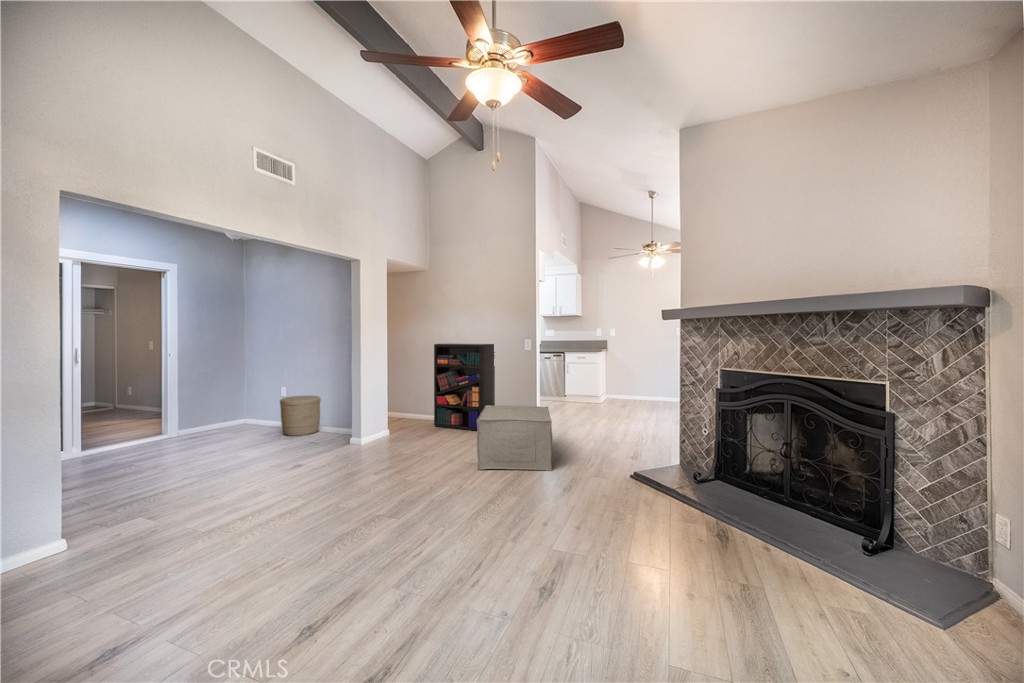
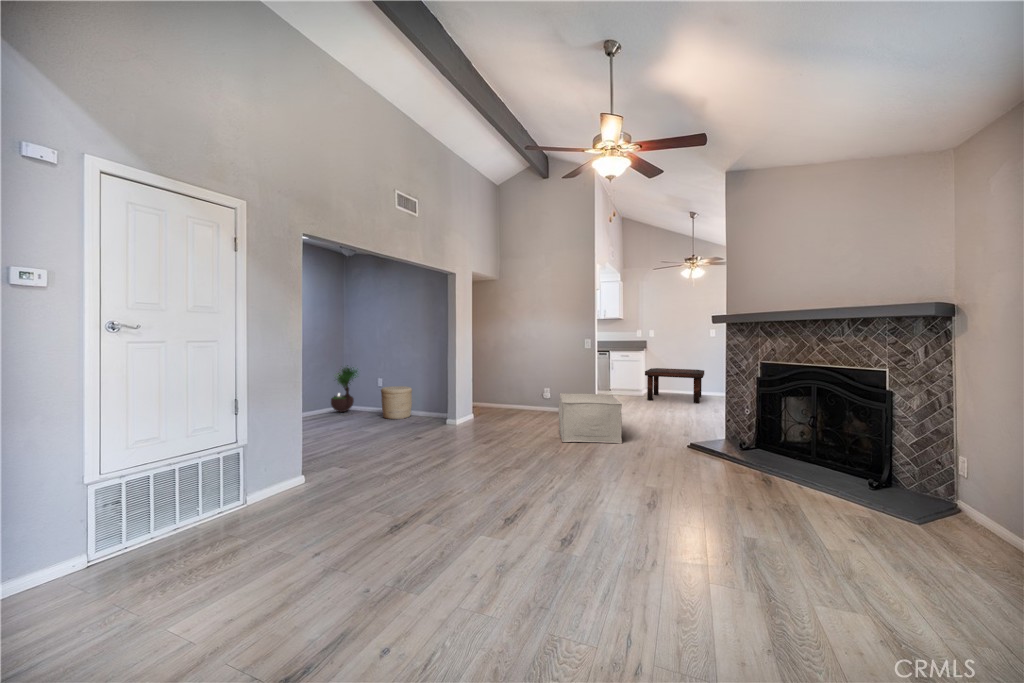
bookshelf: present [434,343,495,431] -> none [506,343,557,417]
potted tree: none [226,368,265,426] -> present [331,365,357,412]
coffee table: none [602,370,668,411] -> present [645,368,704,404]

